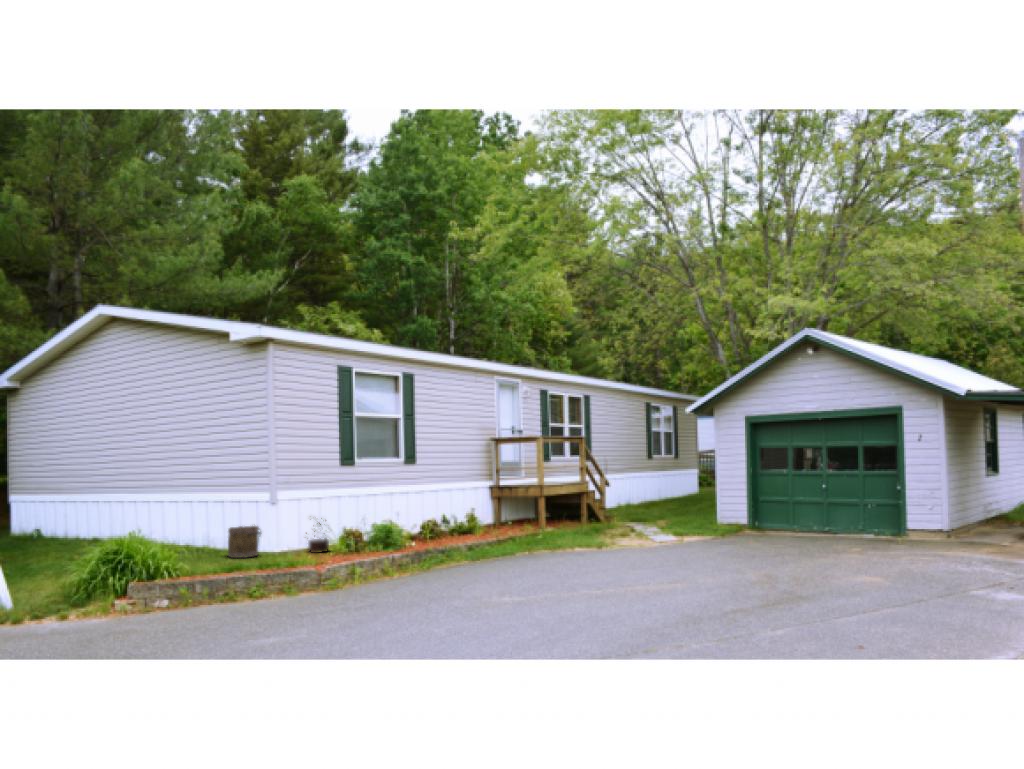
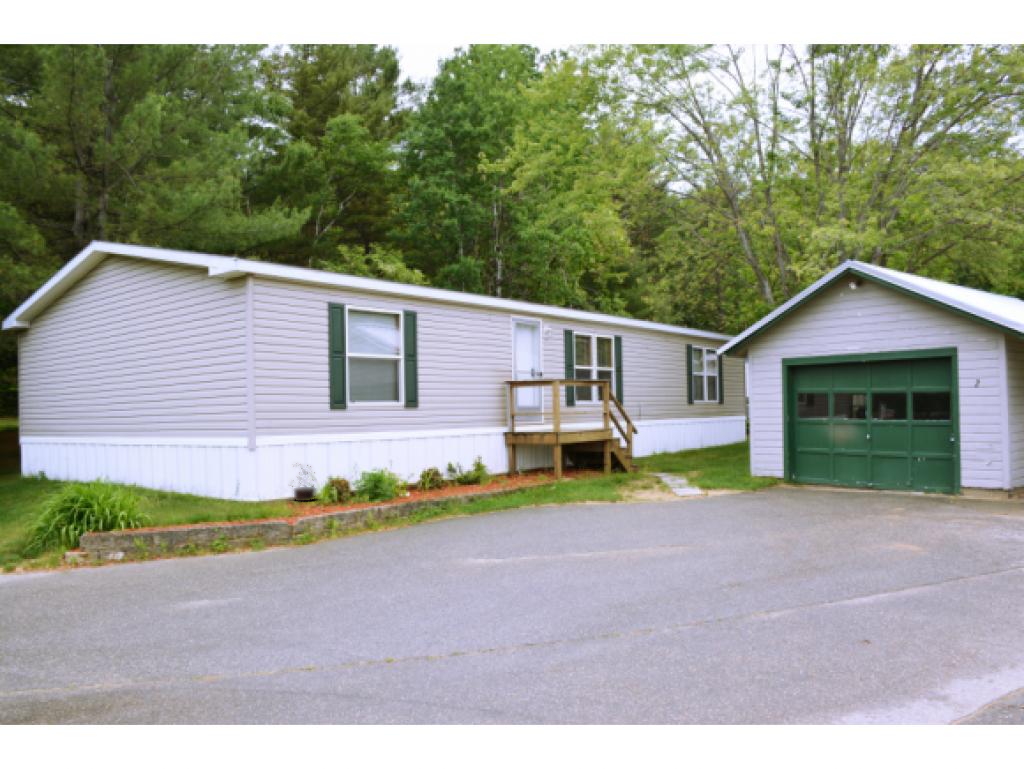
bucket: present [228,526,261,558] -> none [207,471,242,506]

